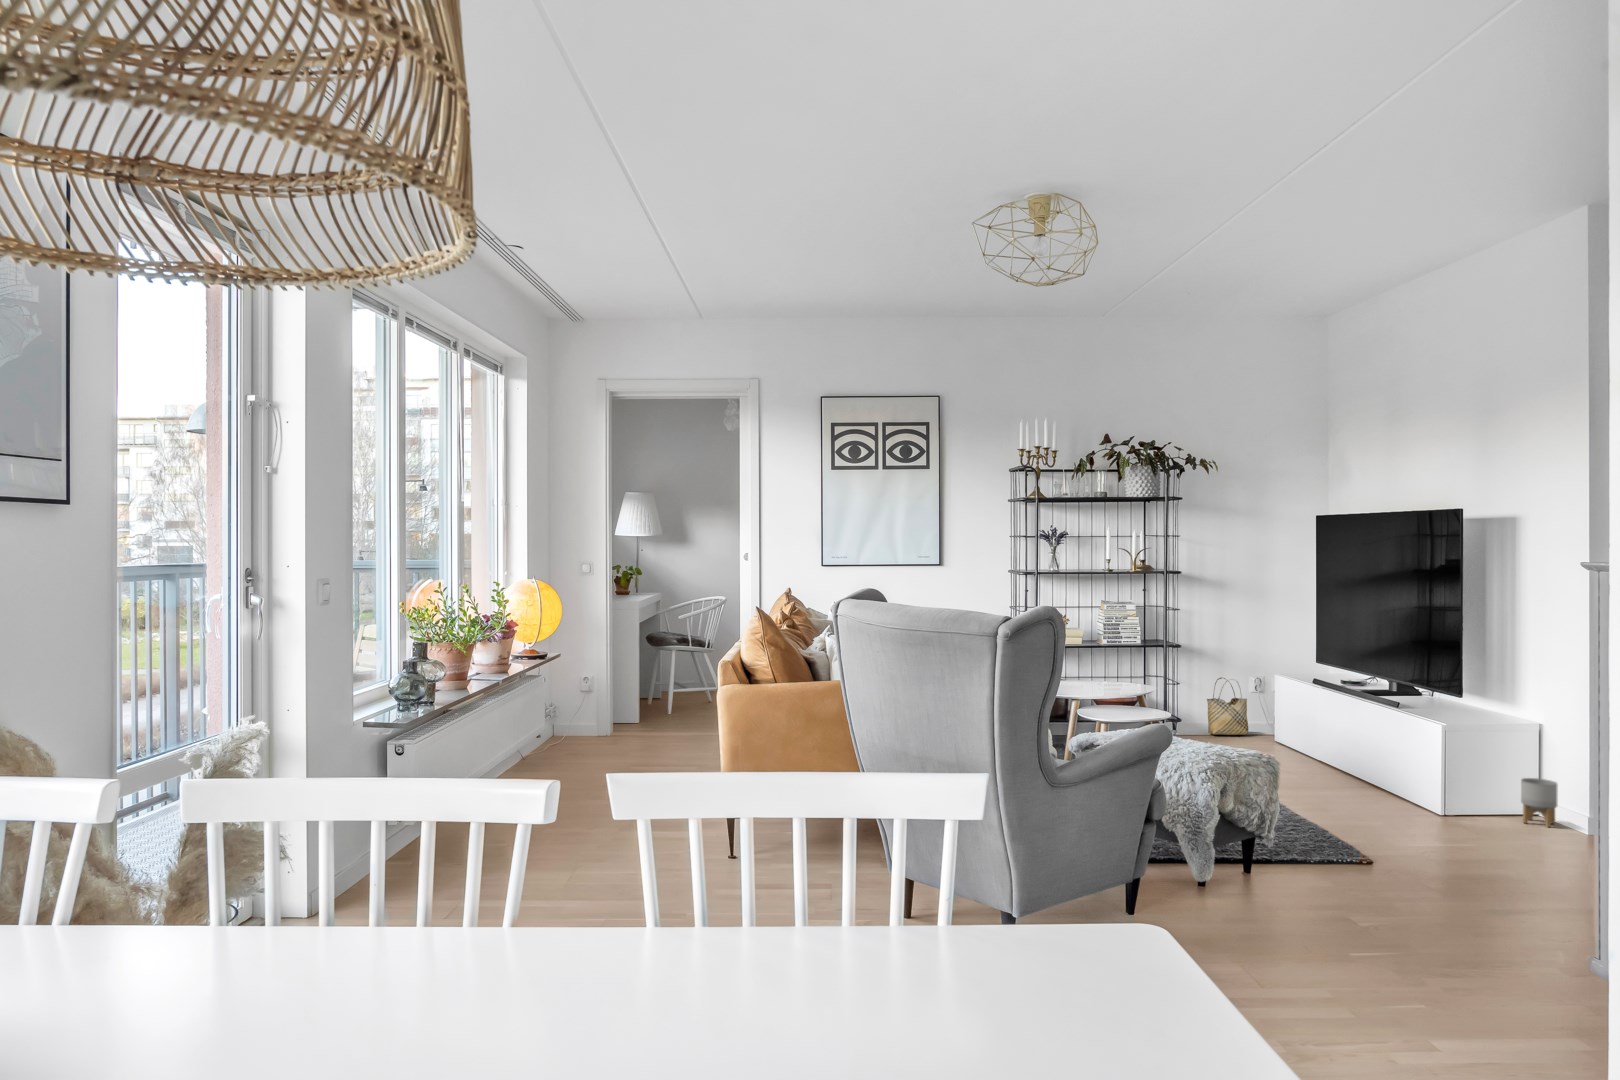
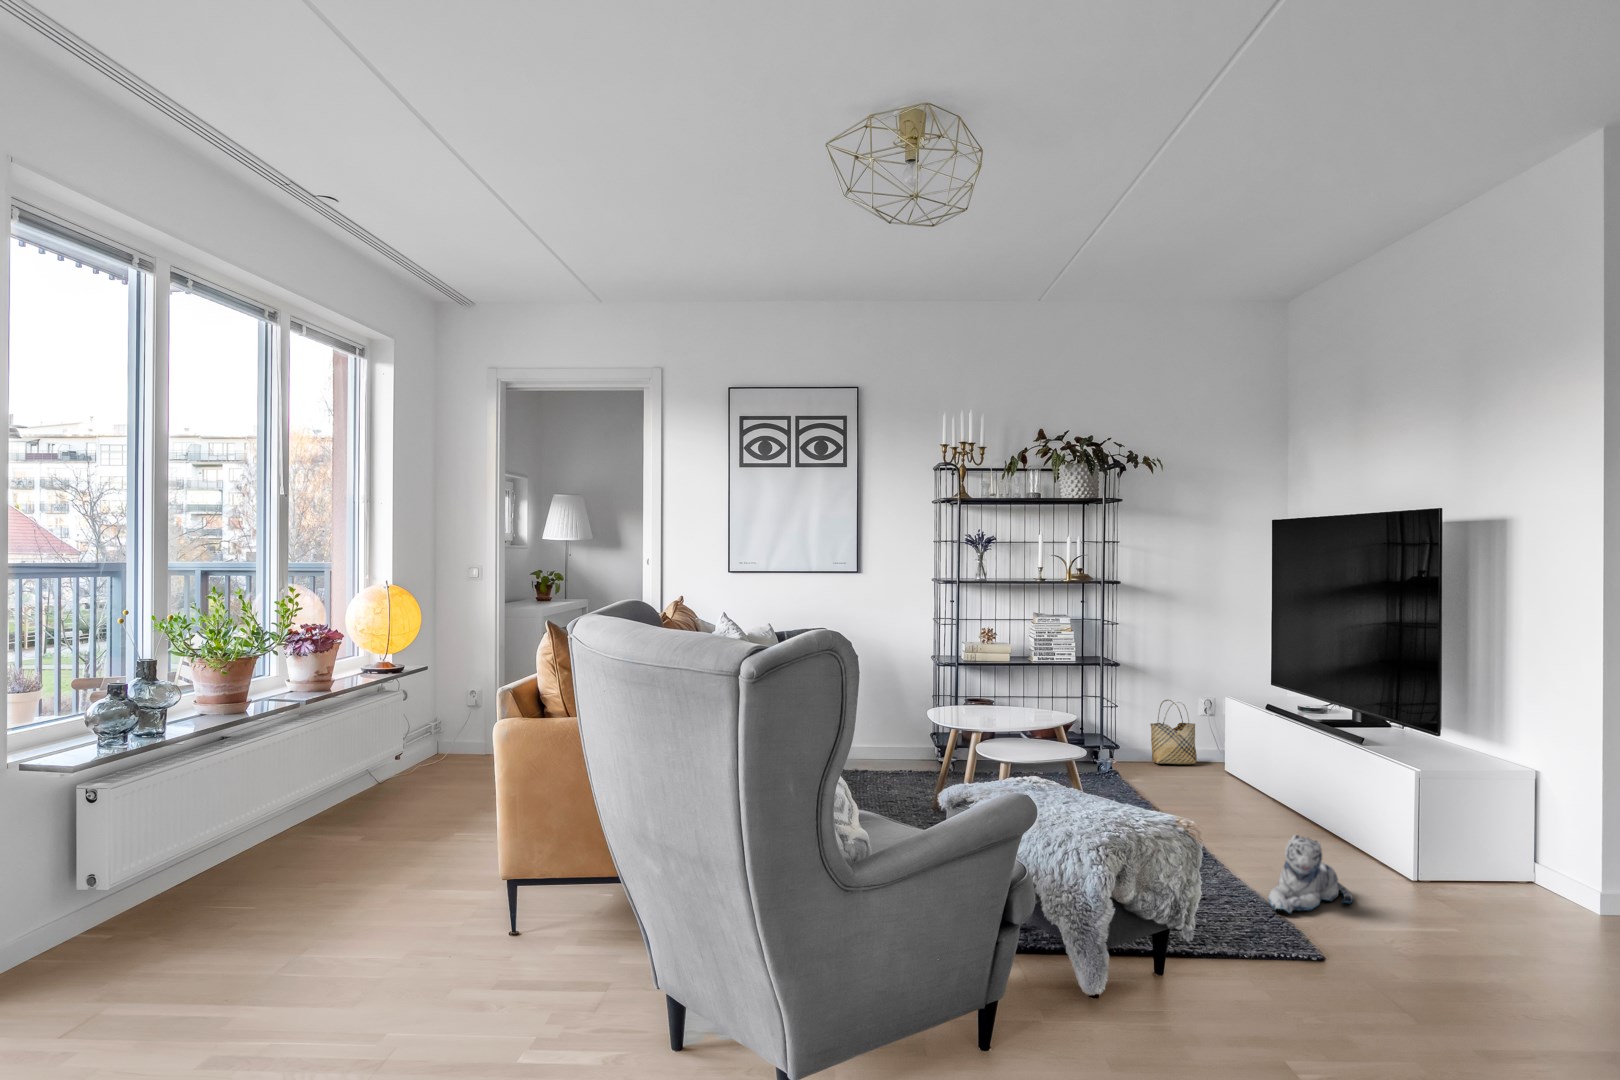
plush toy: none [1326,774,1393,835] -> present [1268,835,1353,913]
planter: present [1521,778,1558,827] -> none [1513,840,1560,904]

